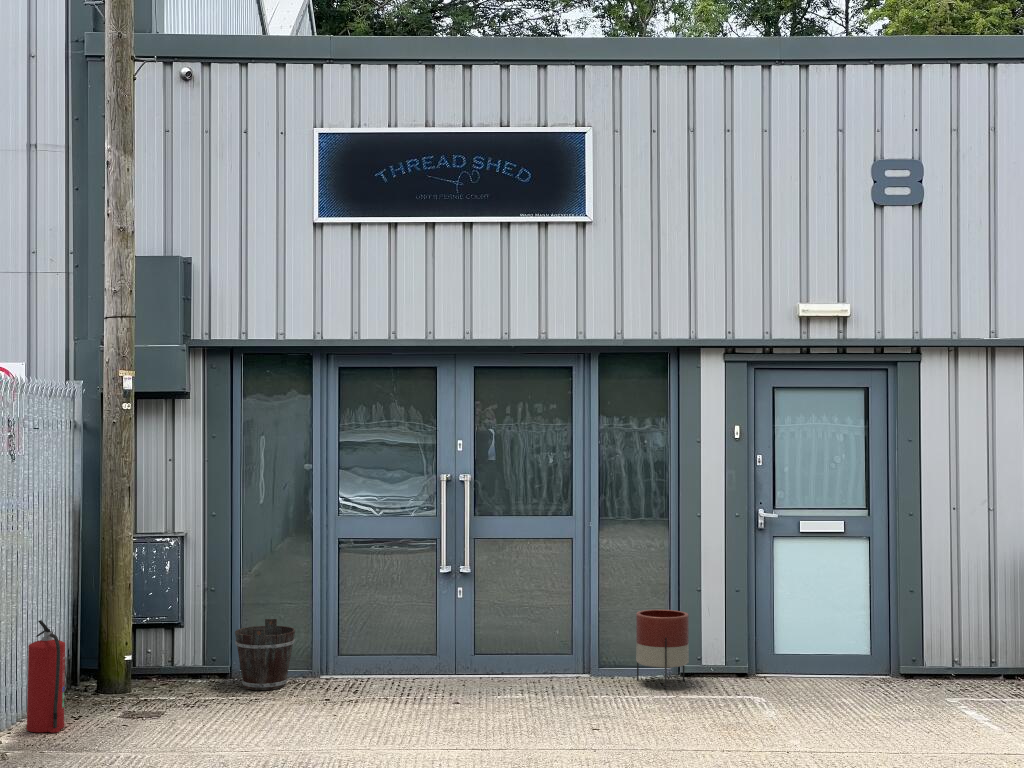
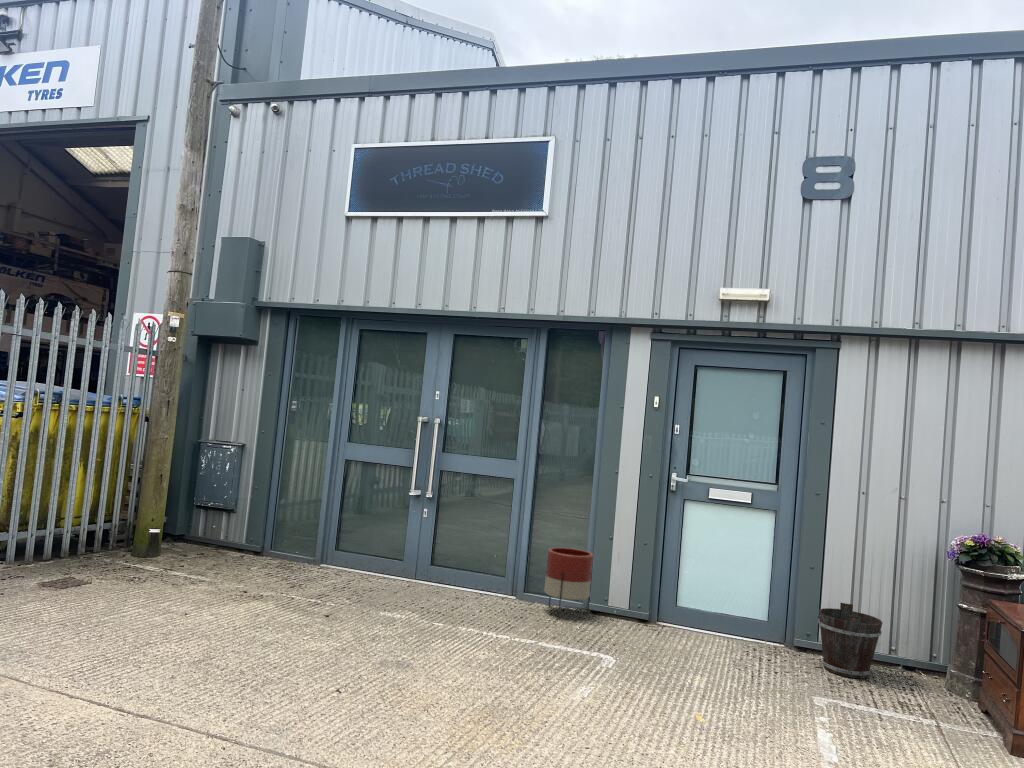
bucket: present [235,619,295,690] -> present [818,603,882,678]
fire extinguisher: present [26,620,65,733] -> none [73,484,109,565]

